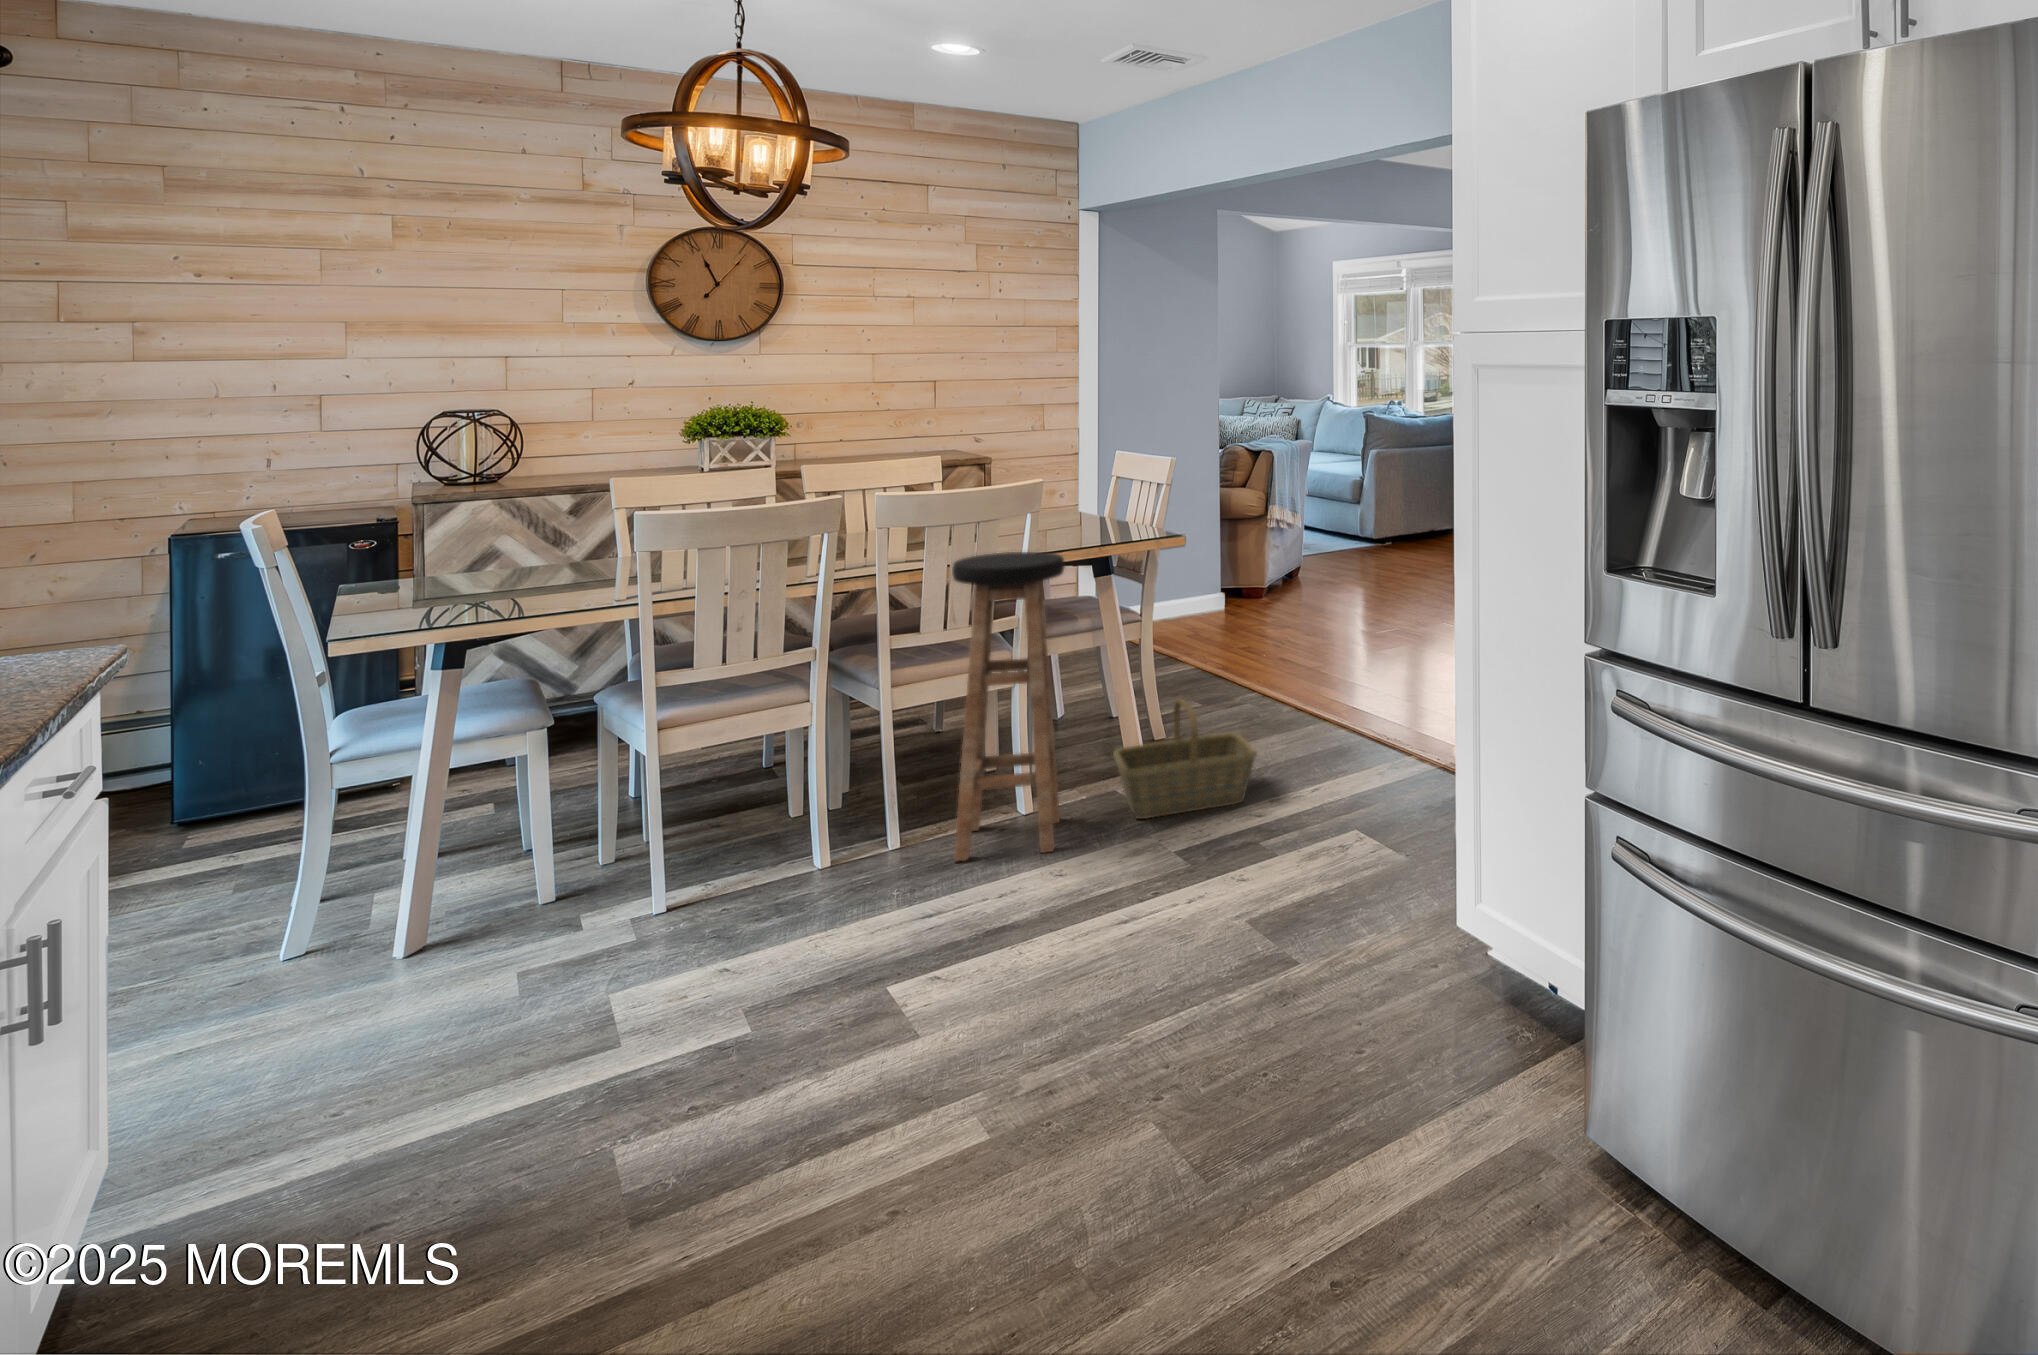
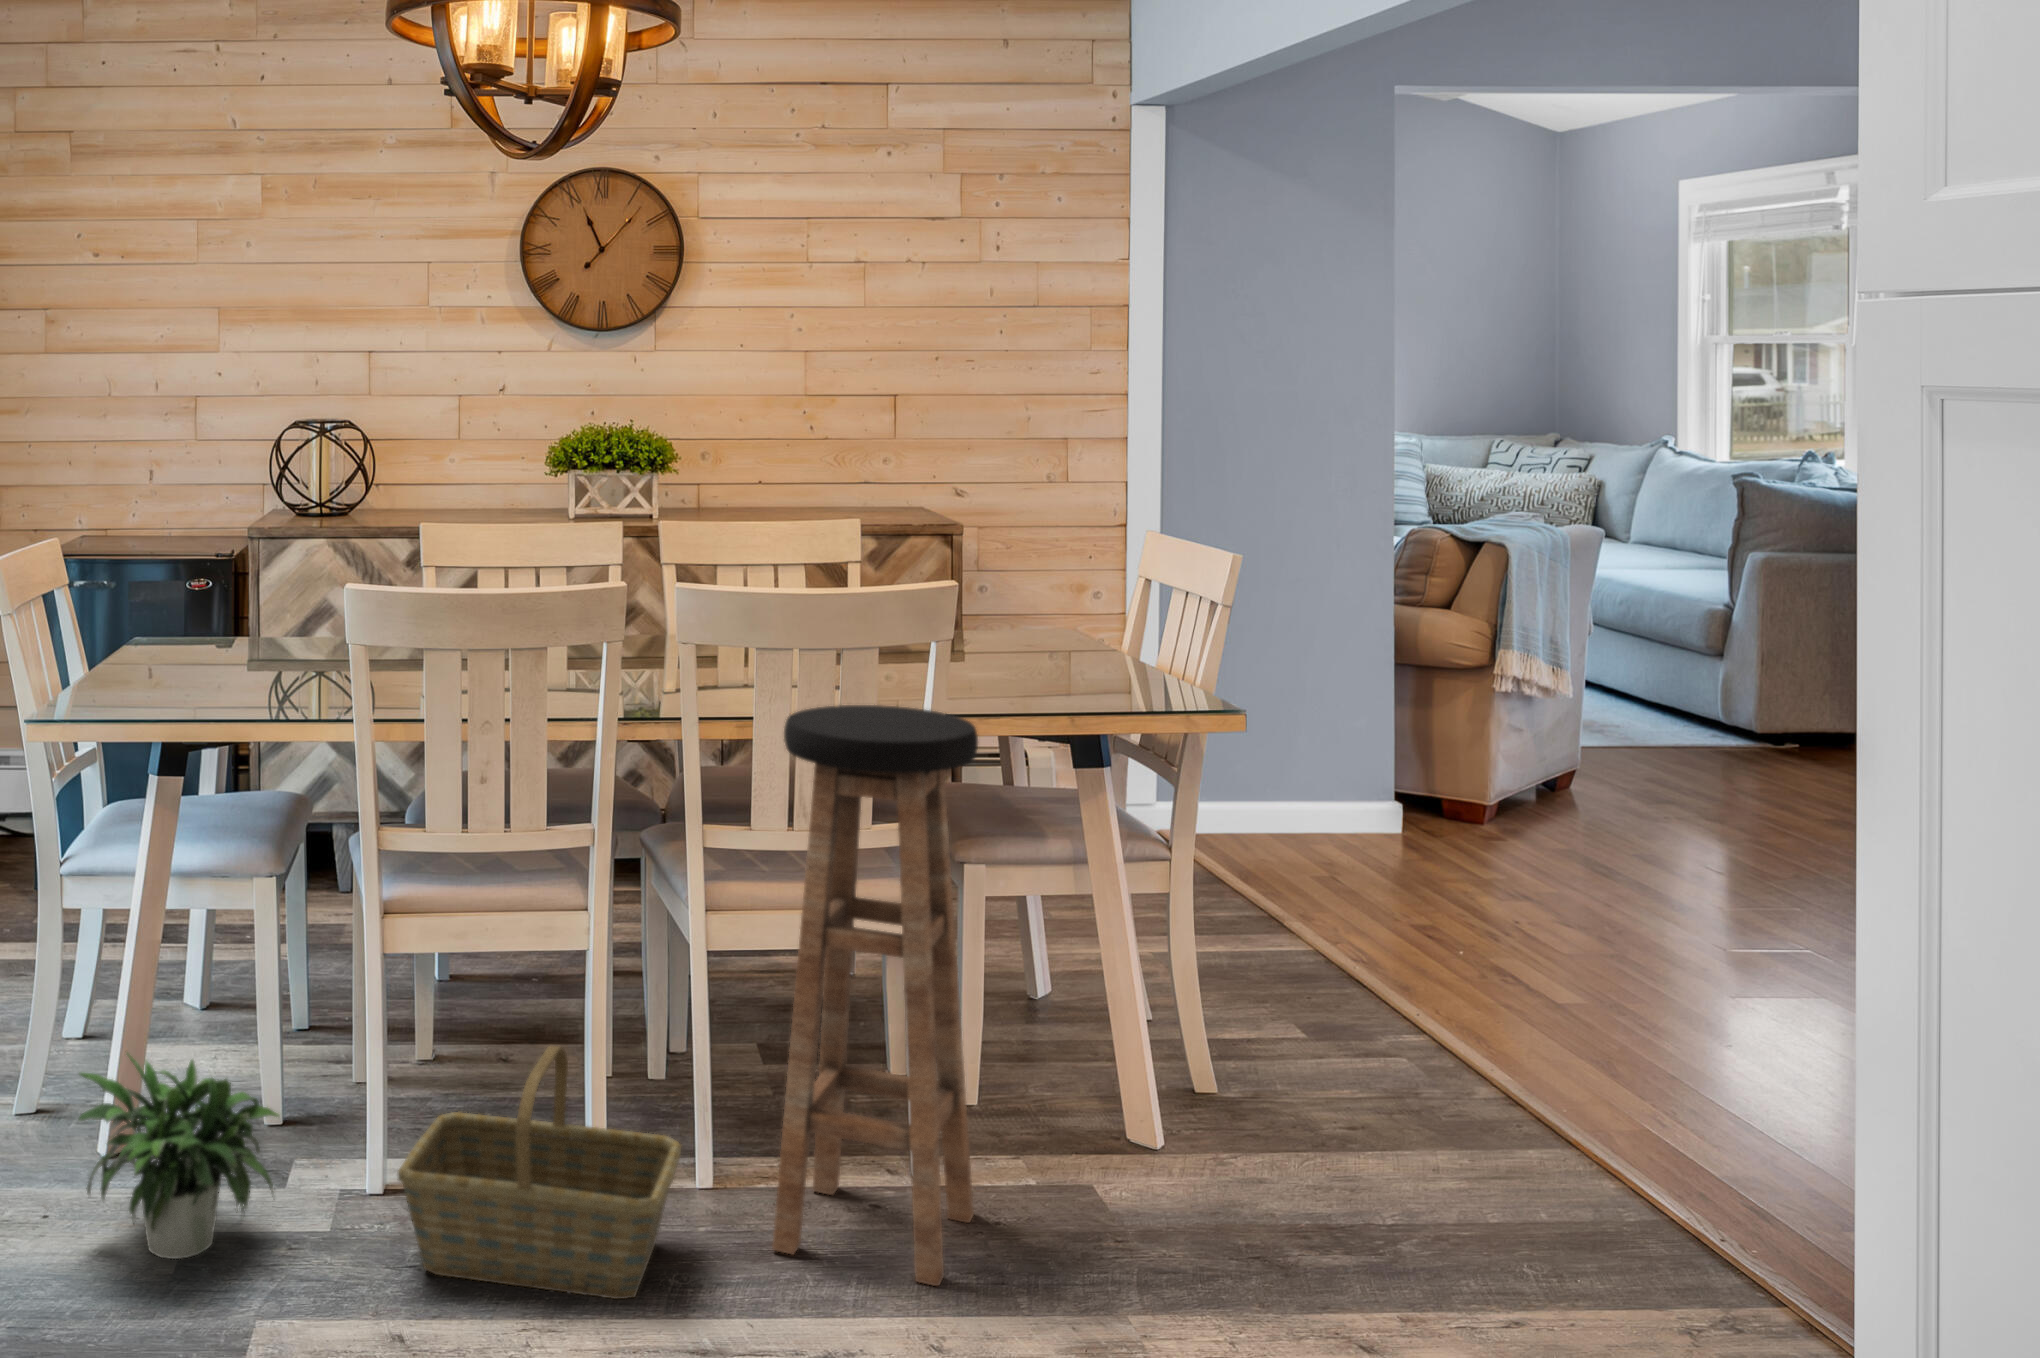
basket: present [1113,699,1257,819] -> present [398,1046,681,1299]
potted plant: none [389,844,616,983] -> present [43,1054,279,1259]

